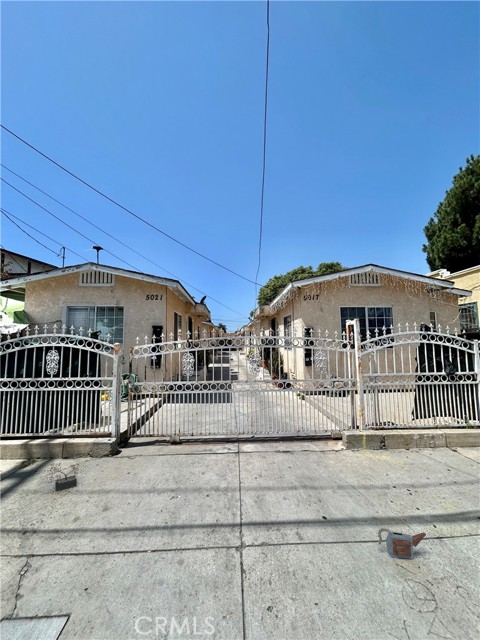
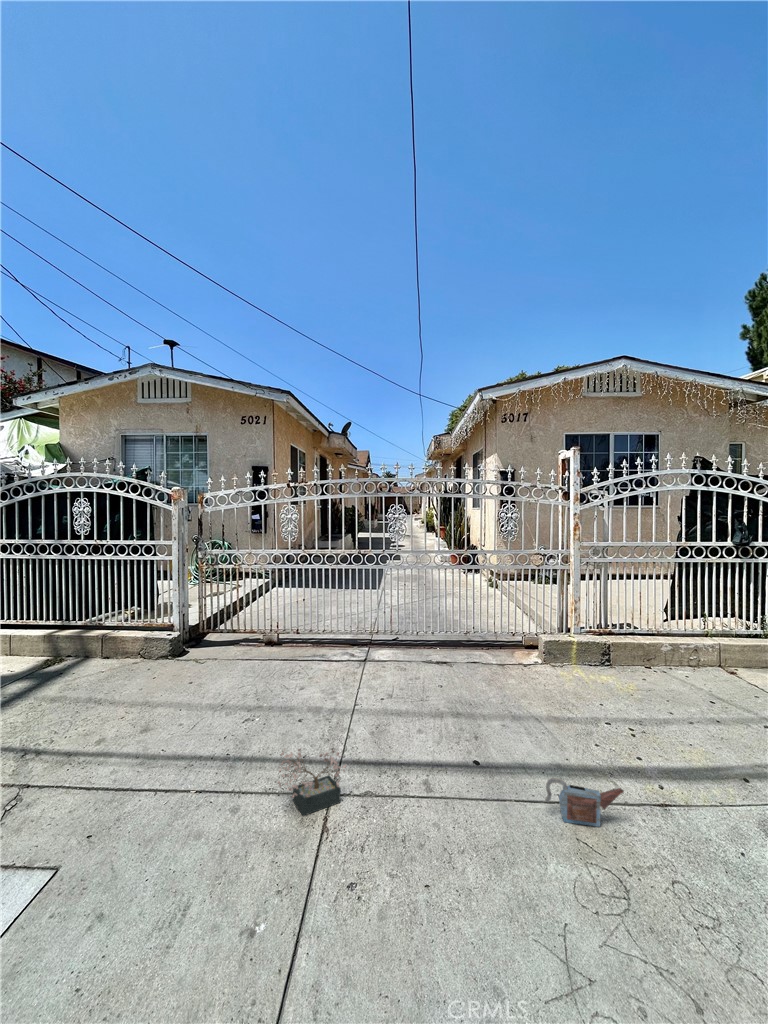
decorative plant: present [47,463,82,491] -> present [278,749,346,816]

